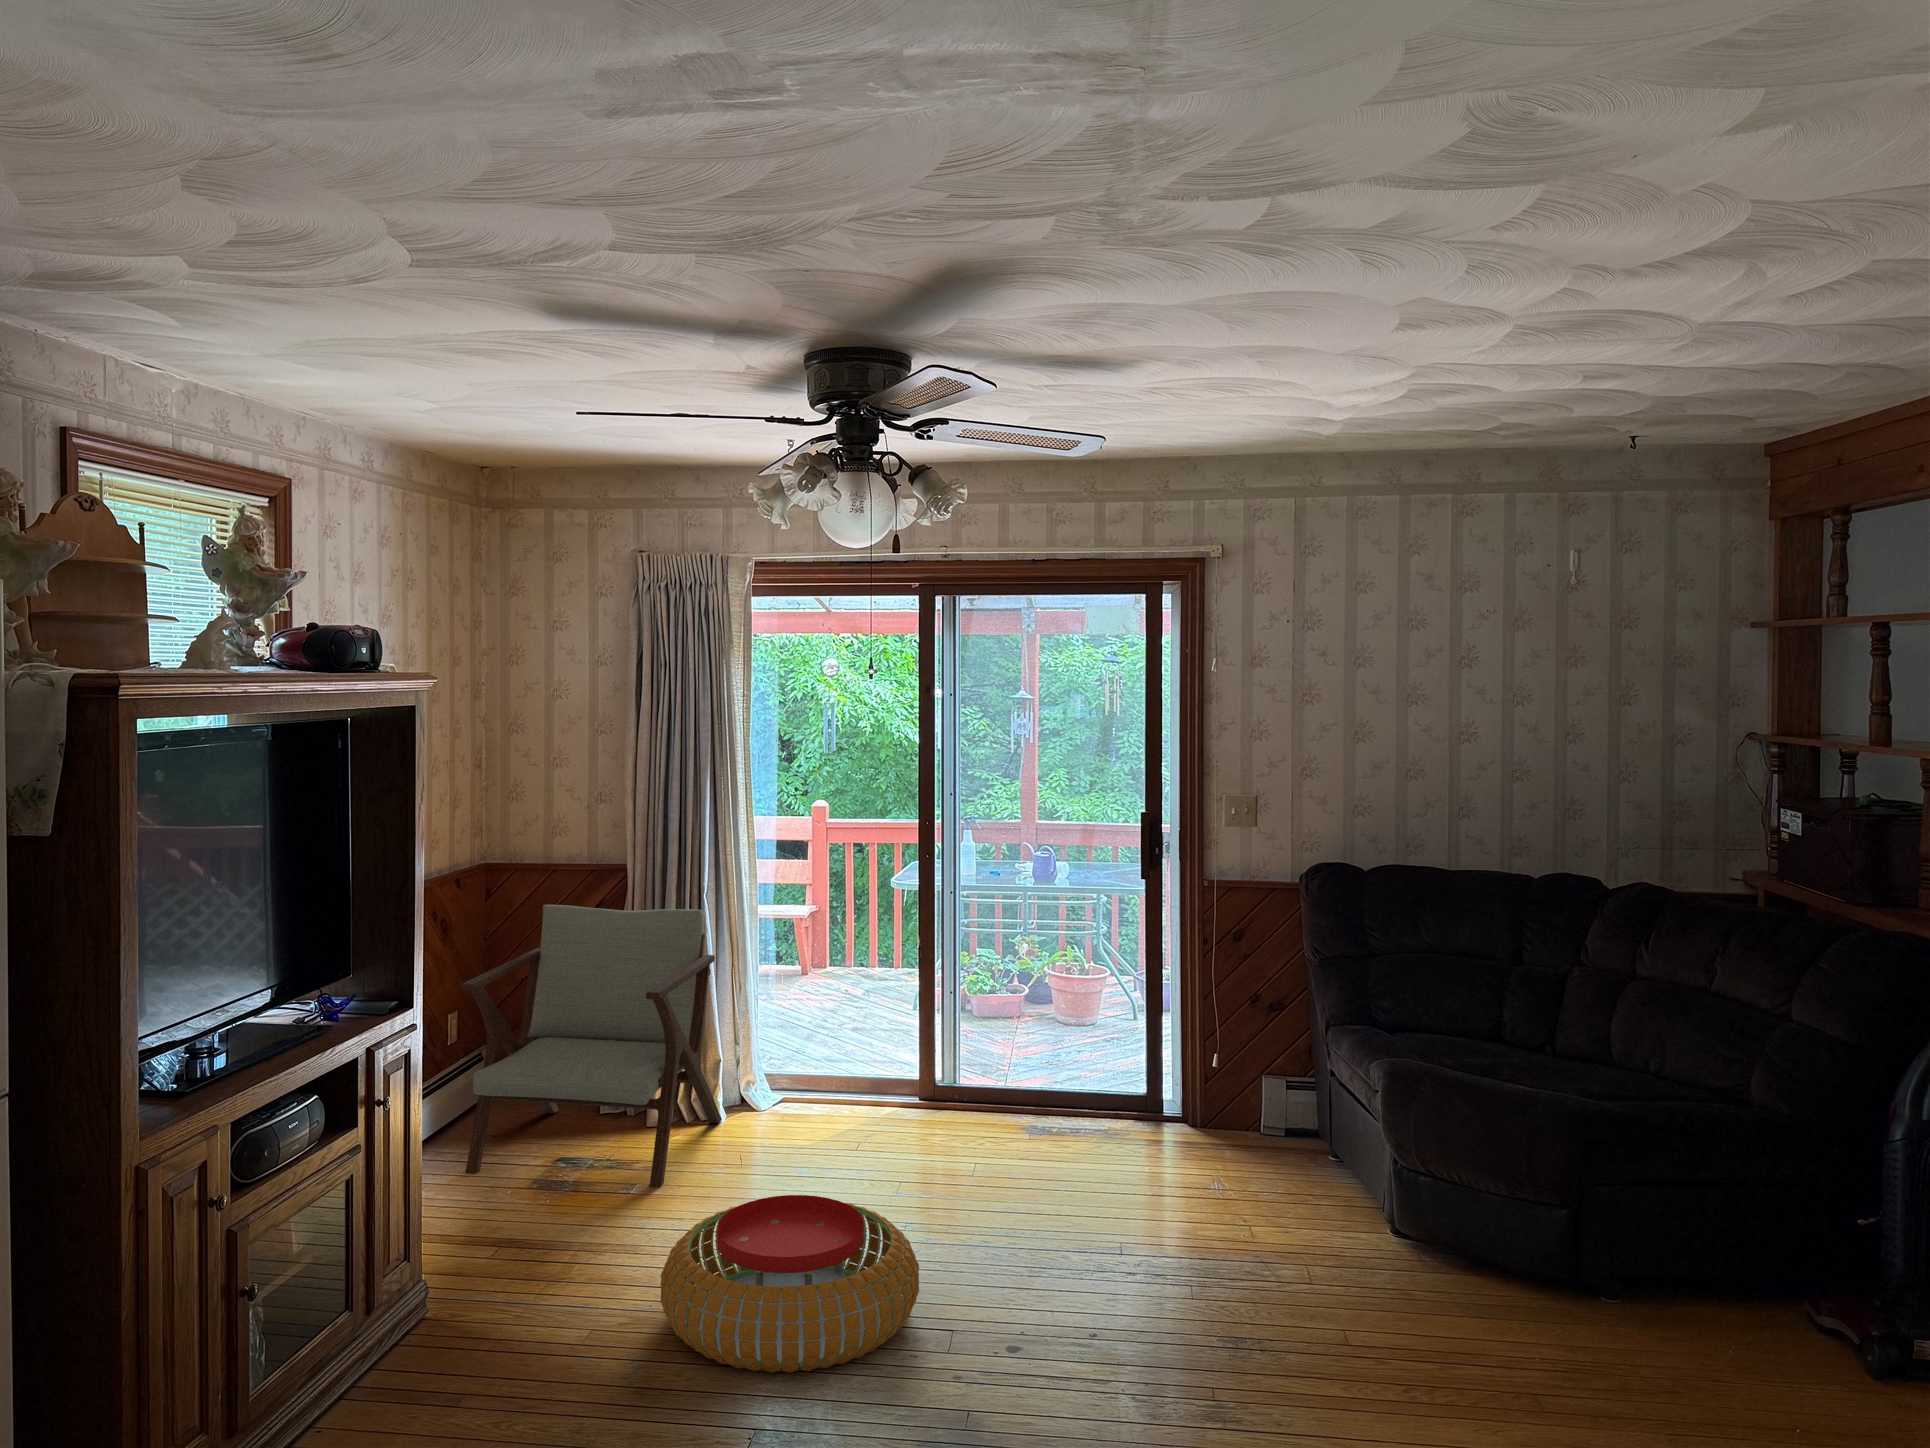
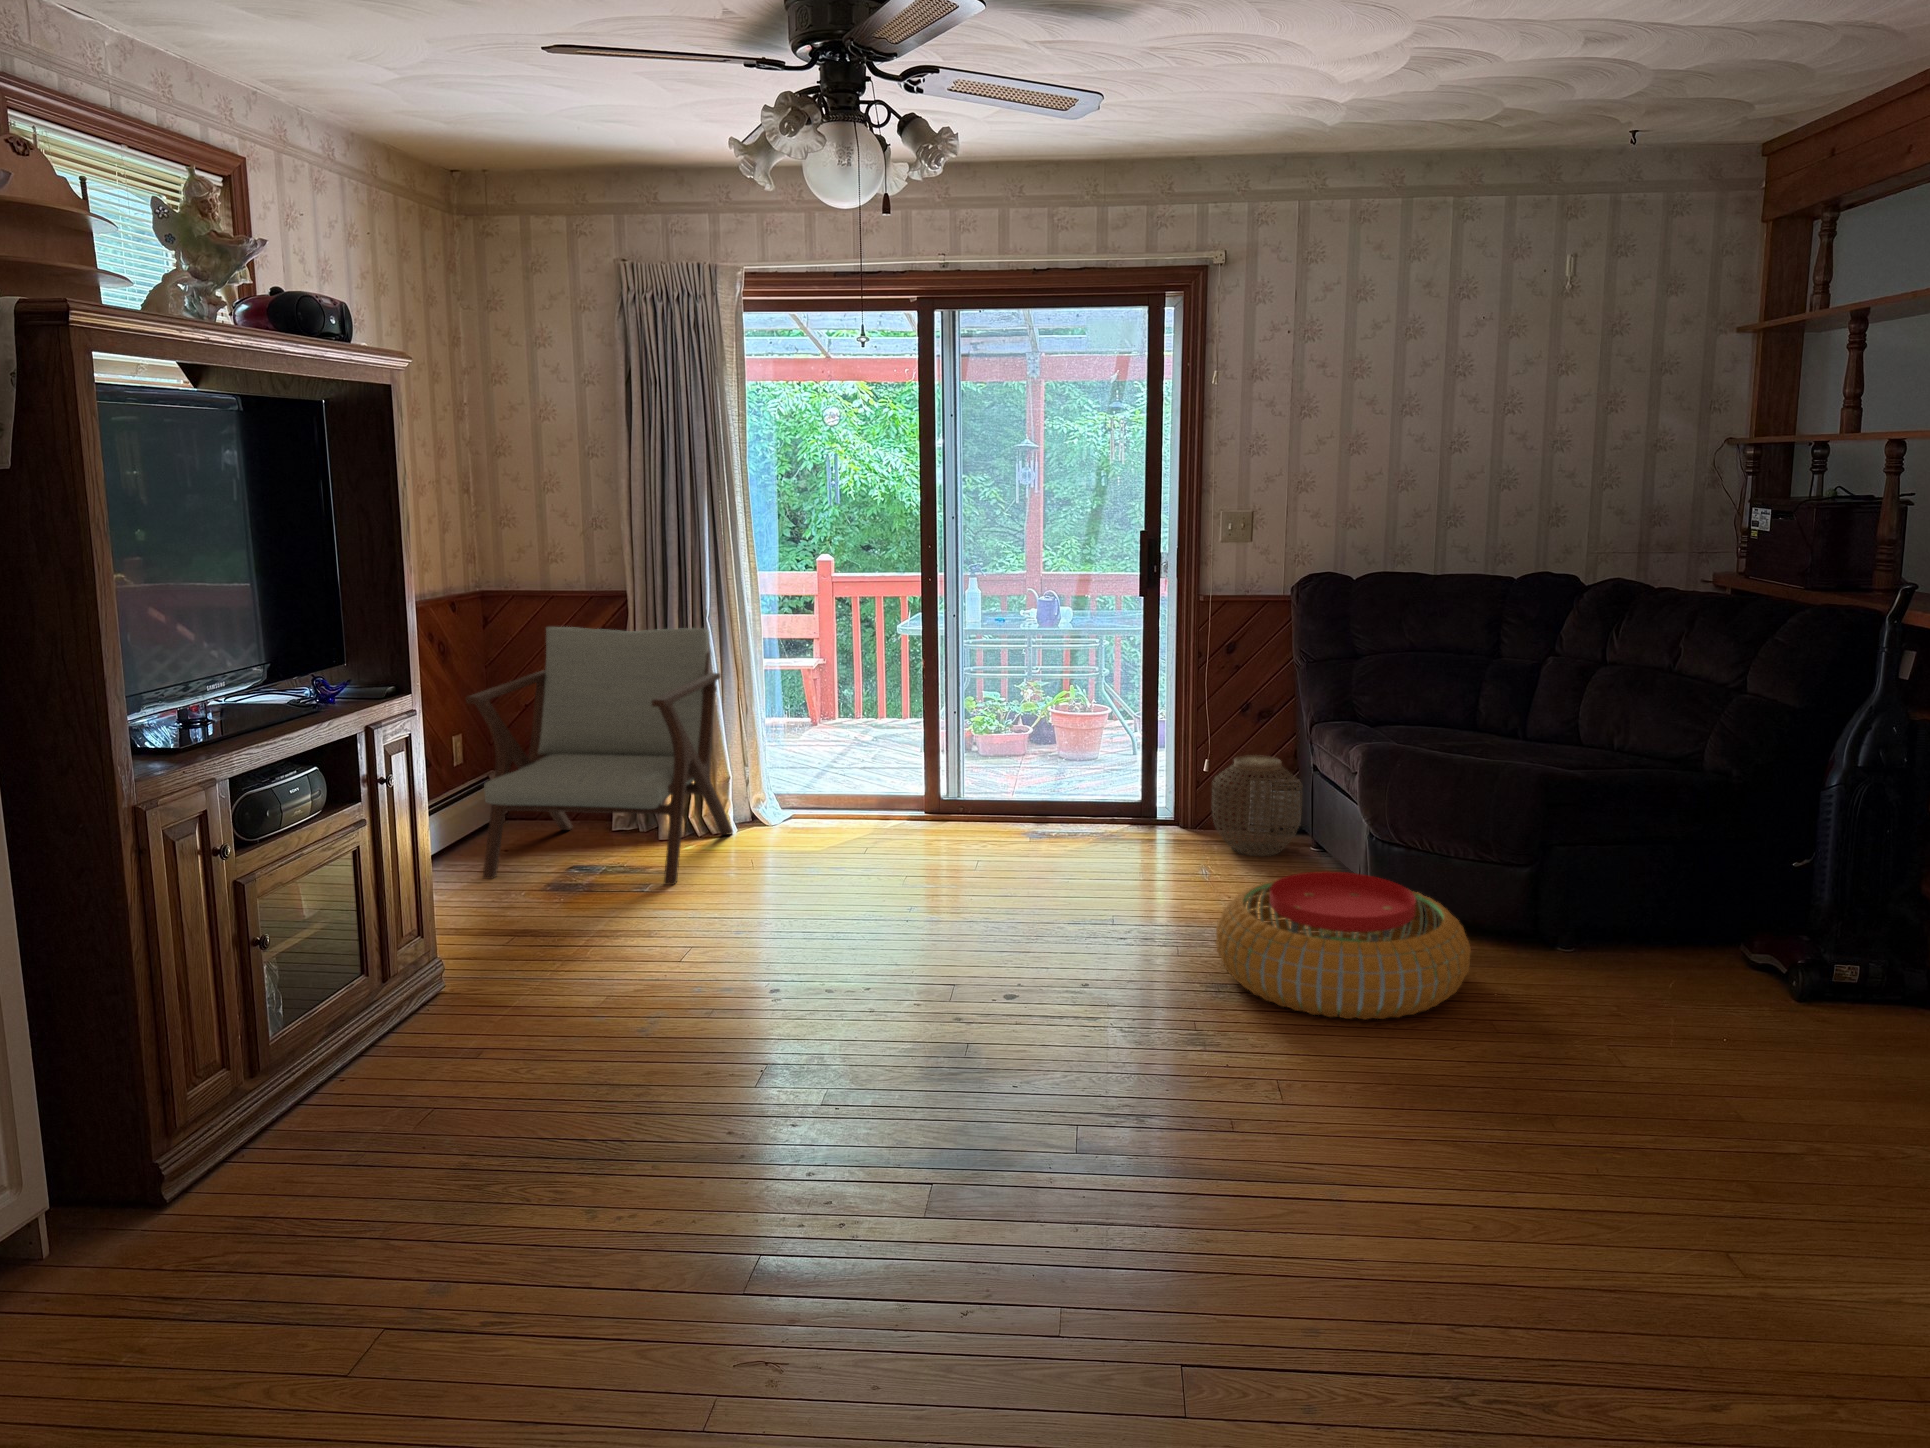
woven basket: none [1222,1054,1318,1166] -> present [1212,755,1302,856]
pouf: present [661,1195,919,1373] -> present [1216,871,1471,1020]

